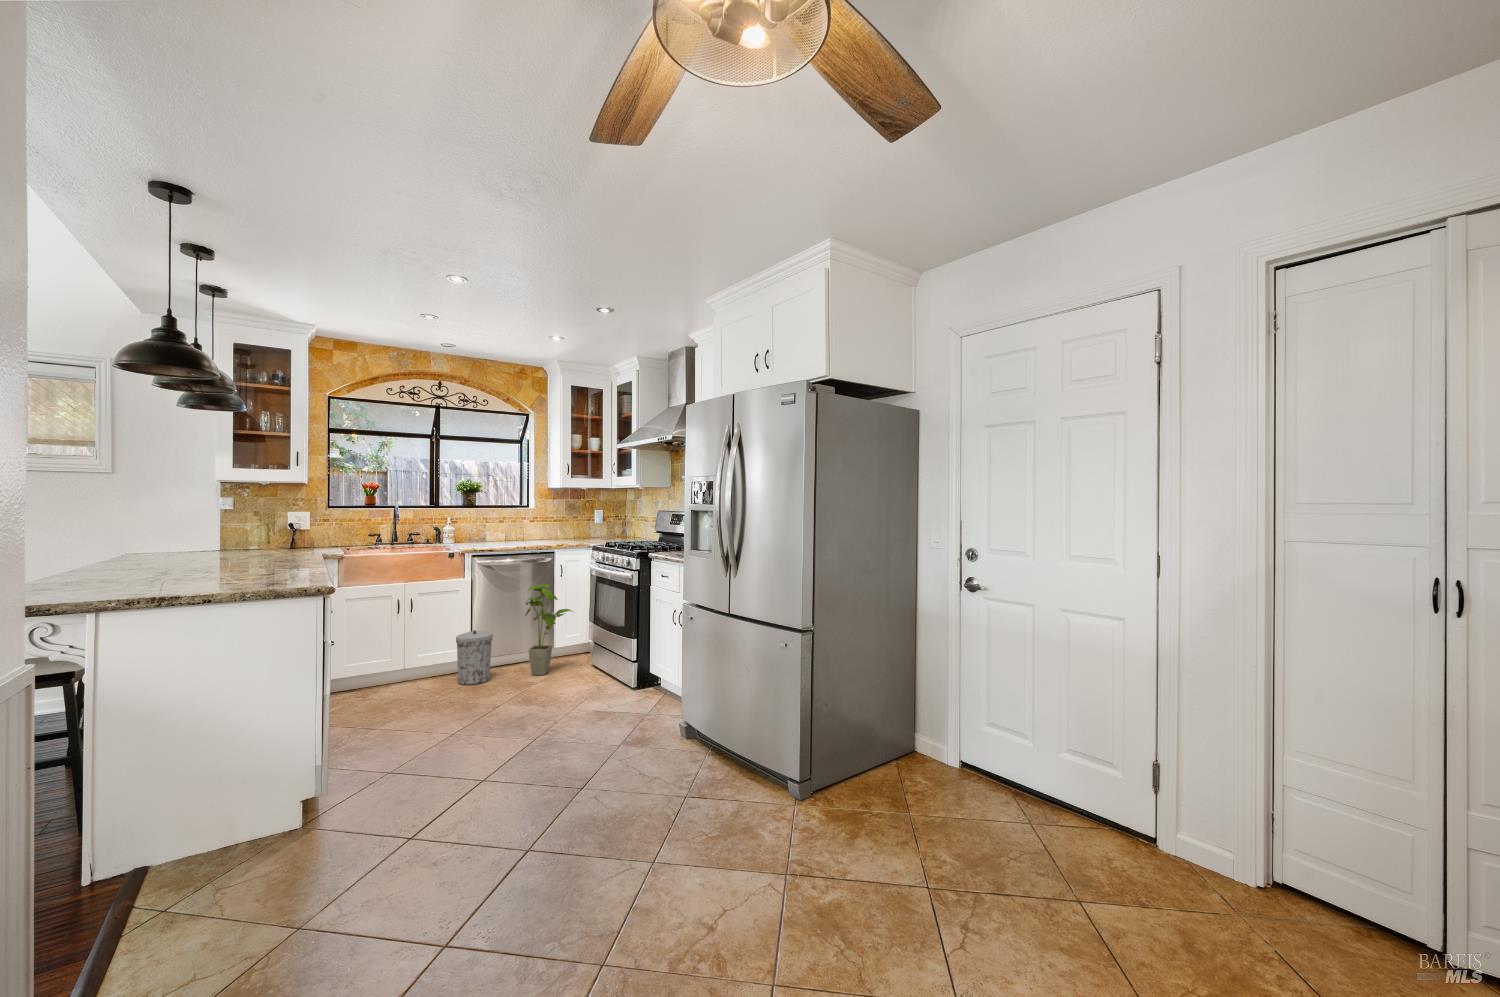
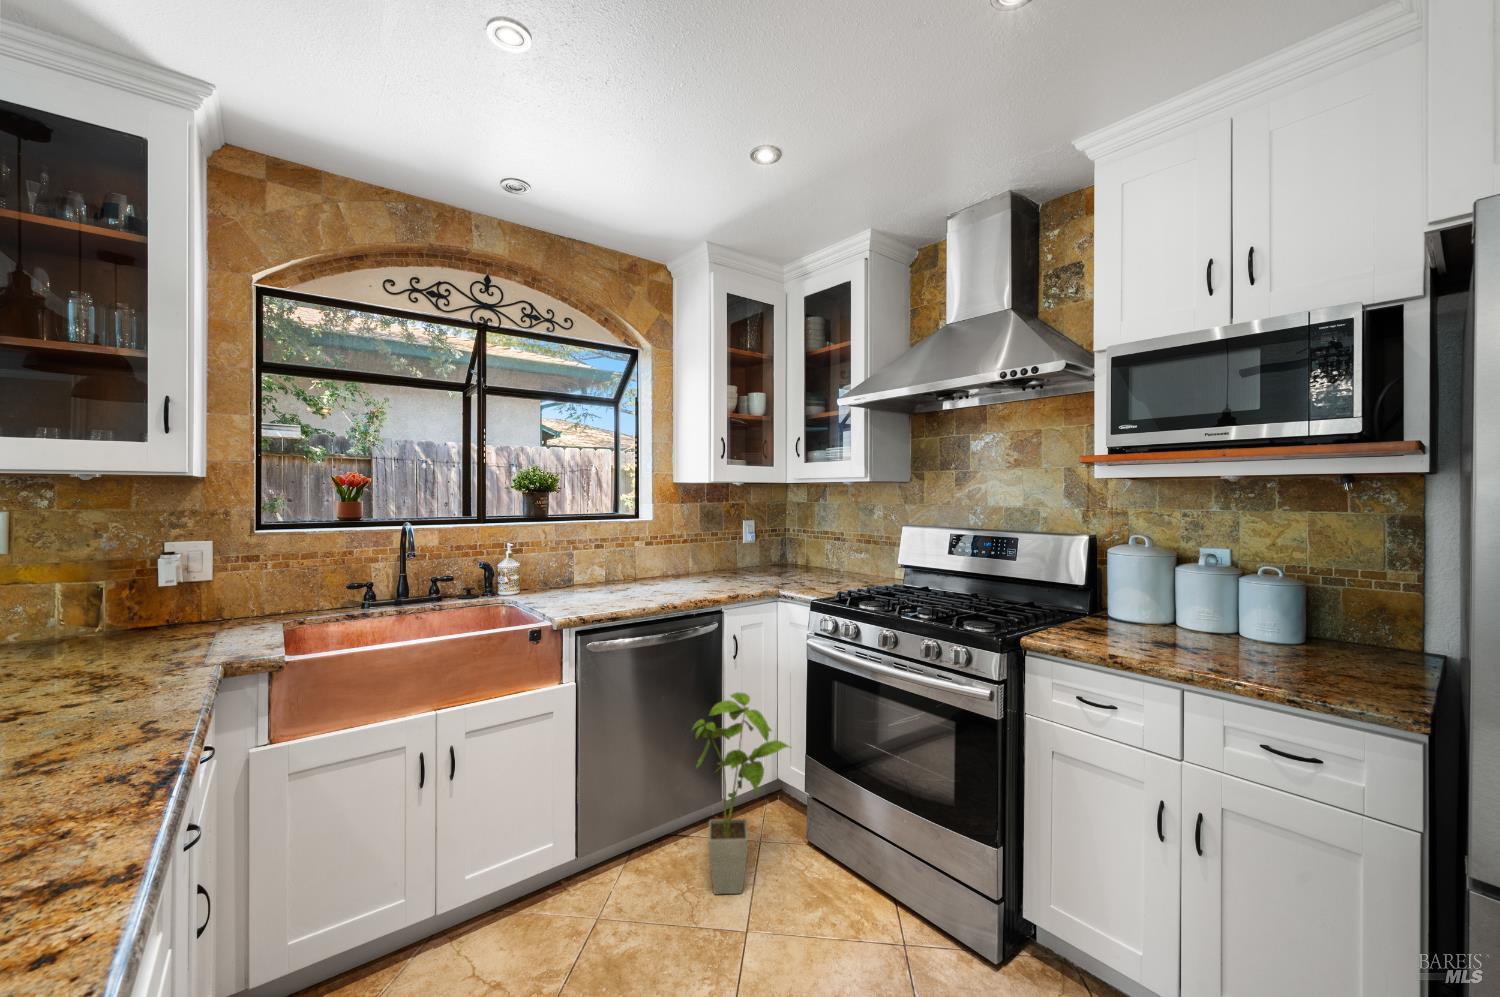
trash can: present [456,630,493,685] -> none [557,805,636,953]

